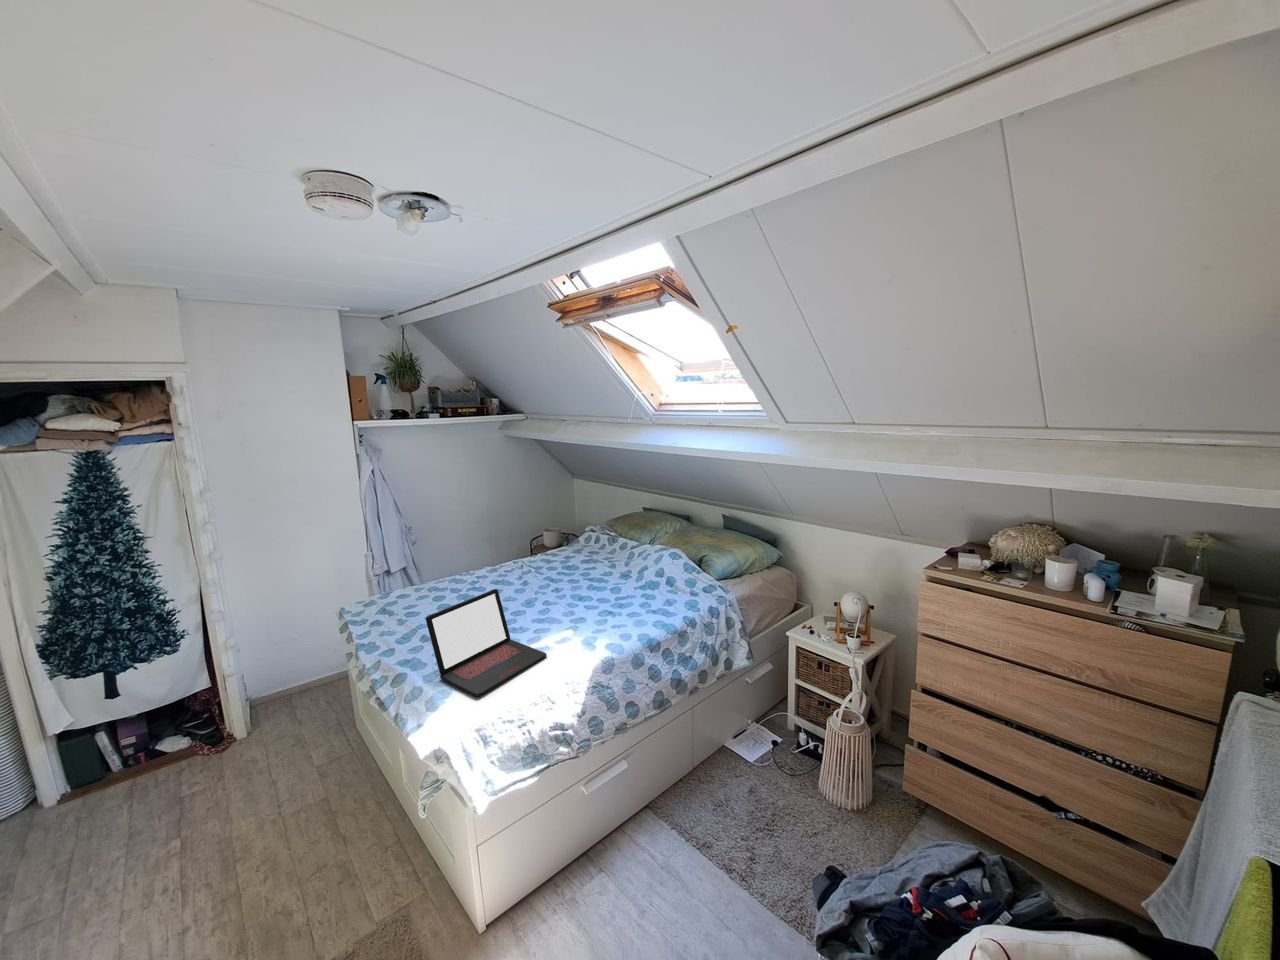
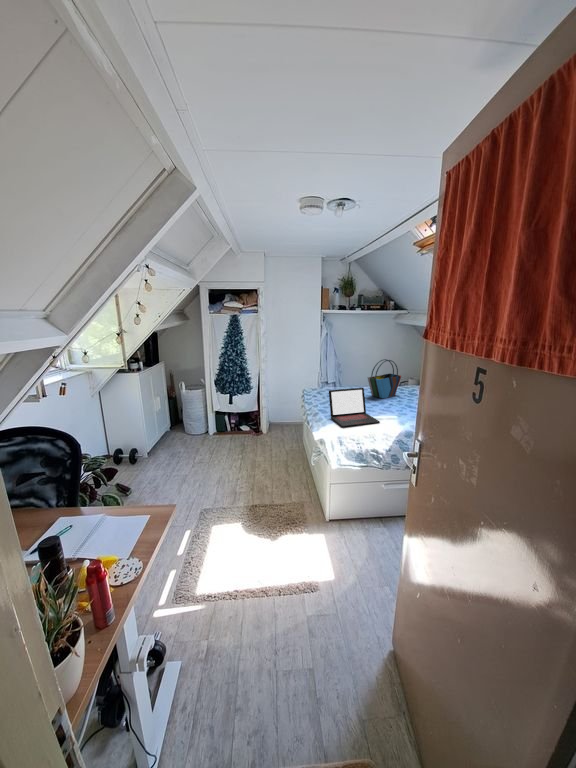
tote bag: none [489,514,547,590] -> present [368,359,401,398]

